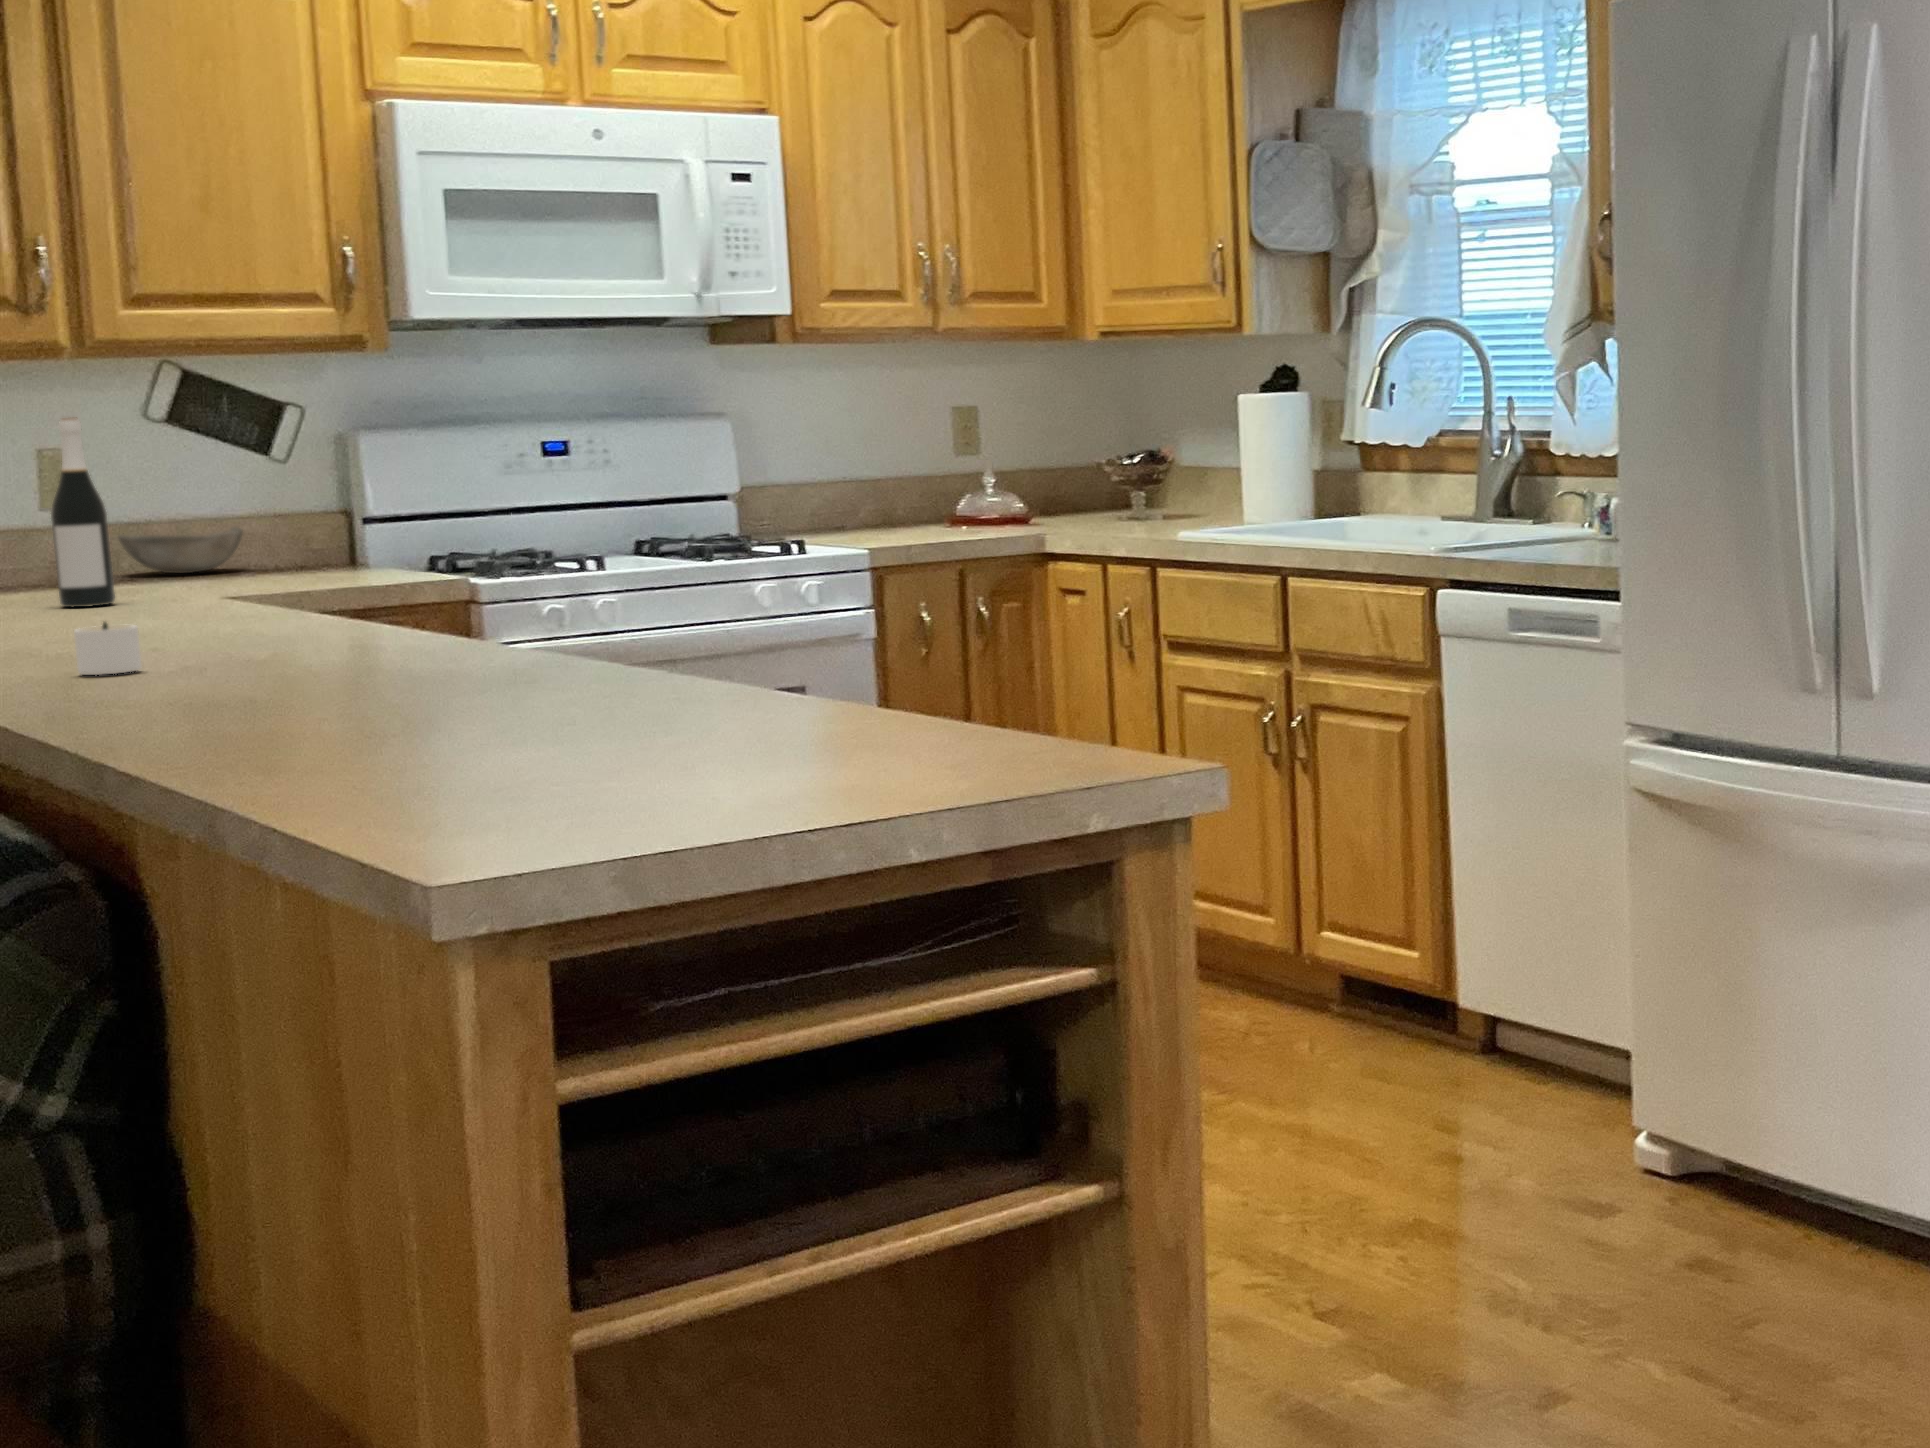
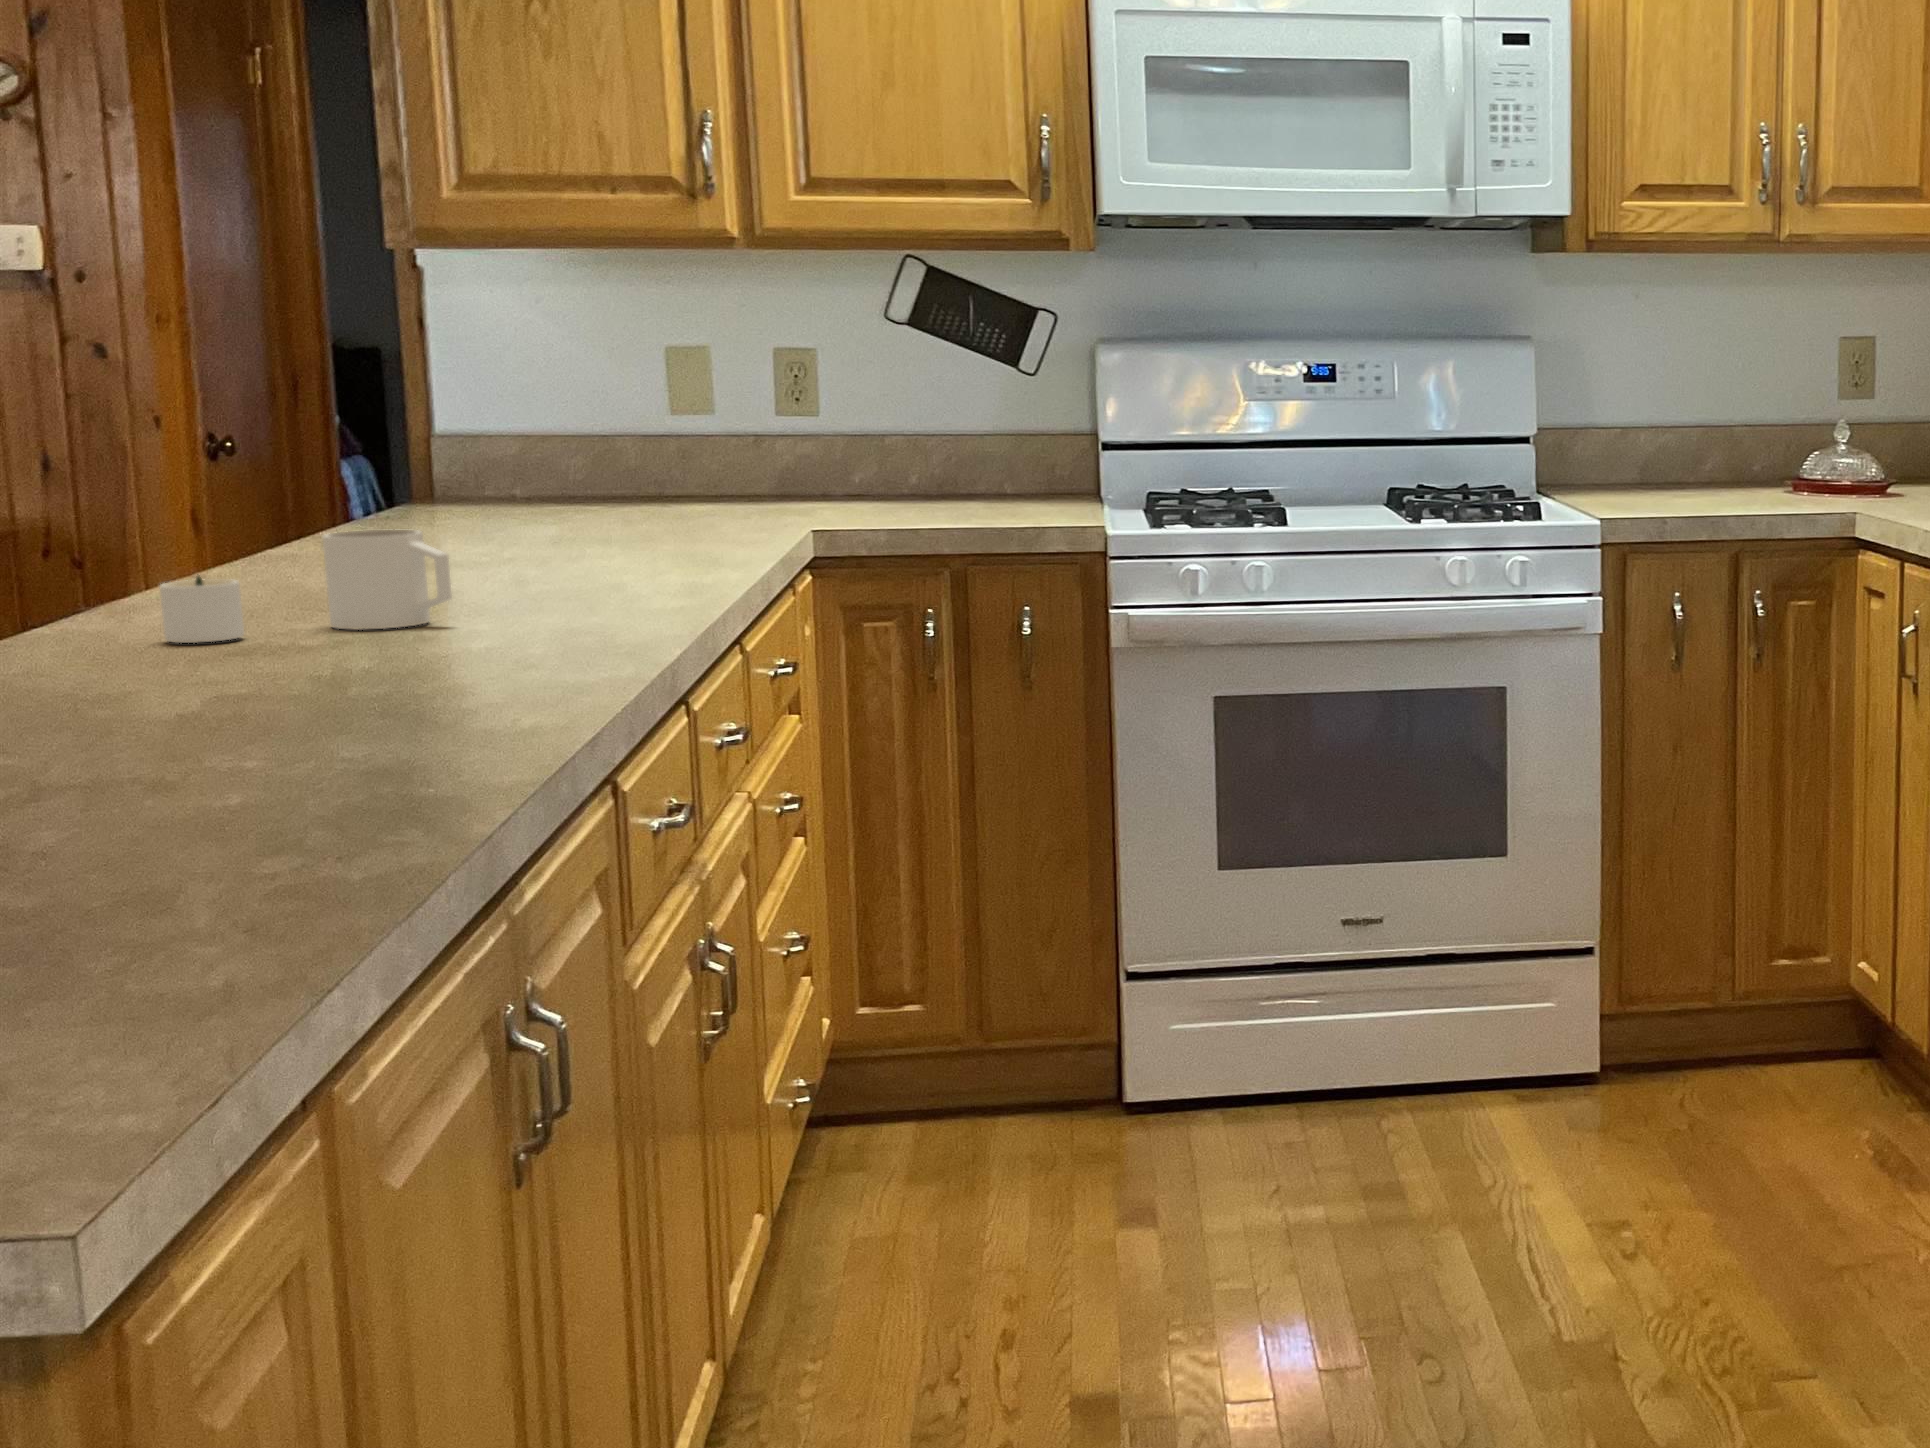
wine bottle: present [51,417,115,607] -> none [618,318,683,533]
bowl: present [118,528,243,573] -> none [842,445,967,495]
mug: none [159,582,272,661] -> present [323,529,452,629]

